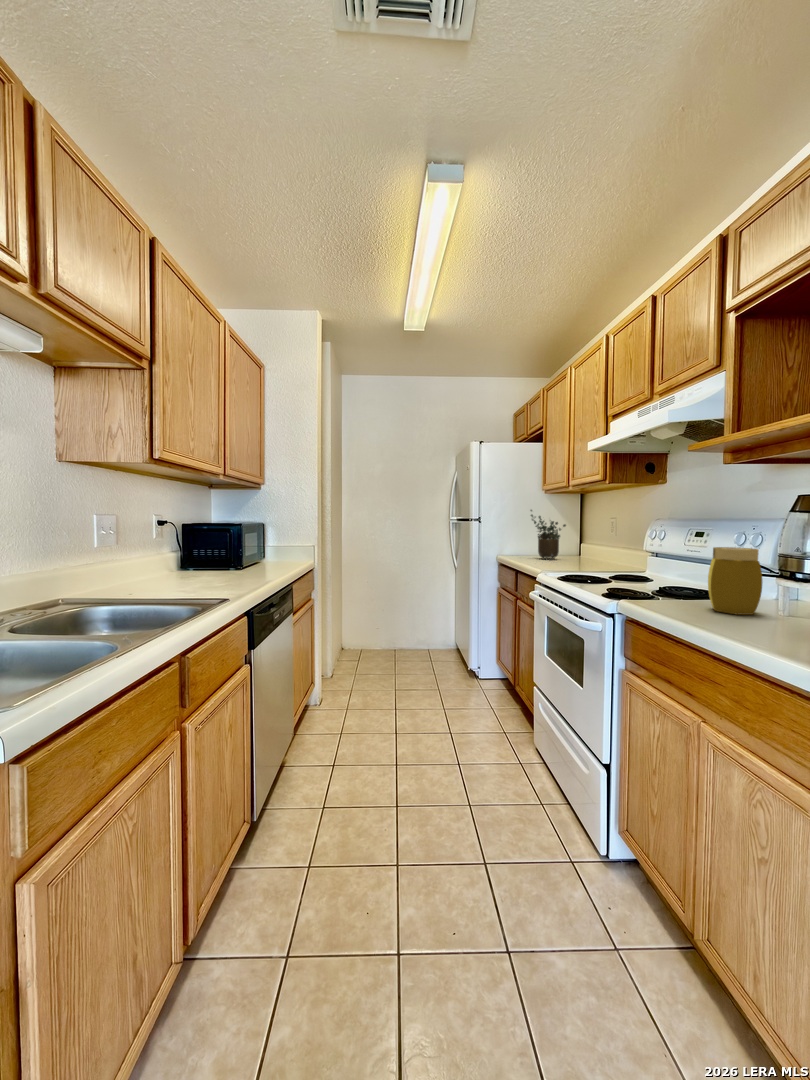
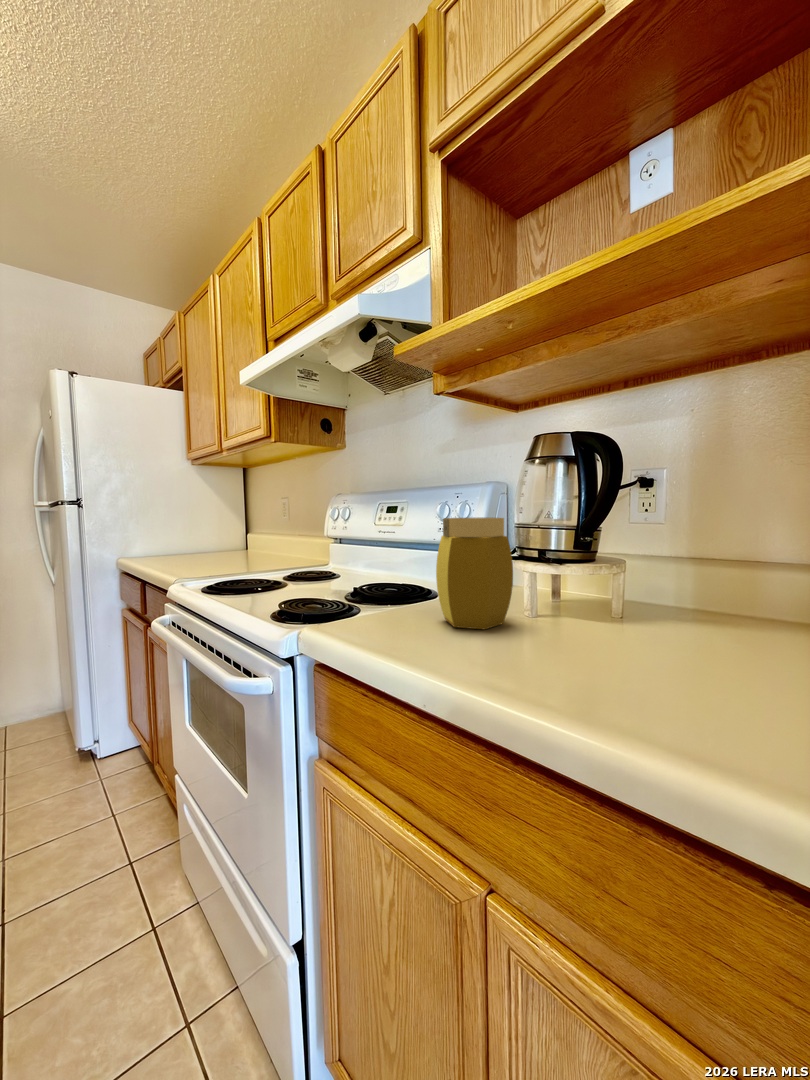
potted plant: present [531,510,566,559] -> none [170,486,225,557]

